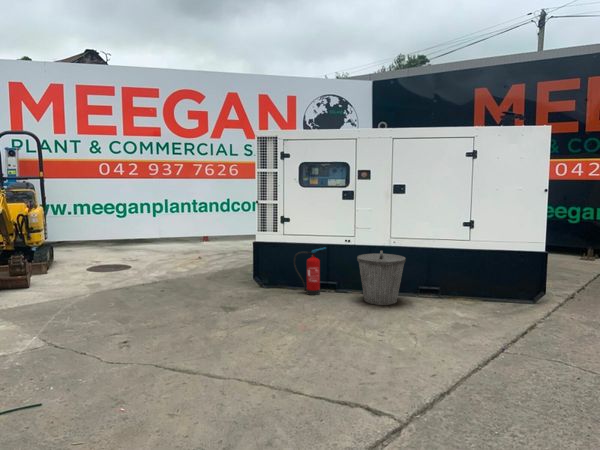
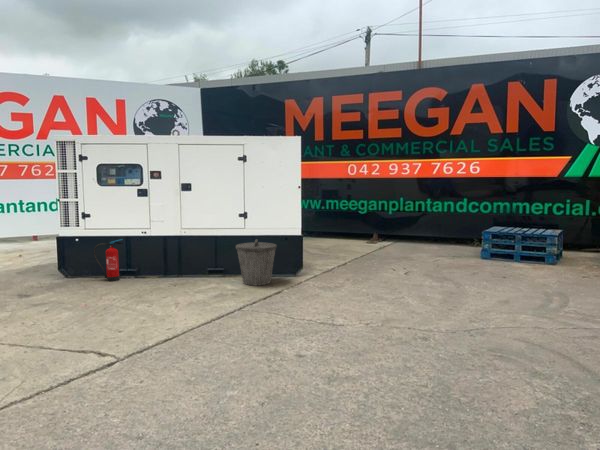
trash can: present [357,251,406,305] -> present [236,240,277,286]

